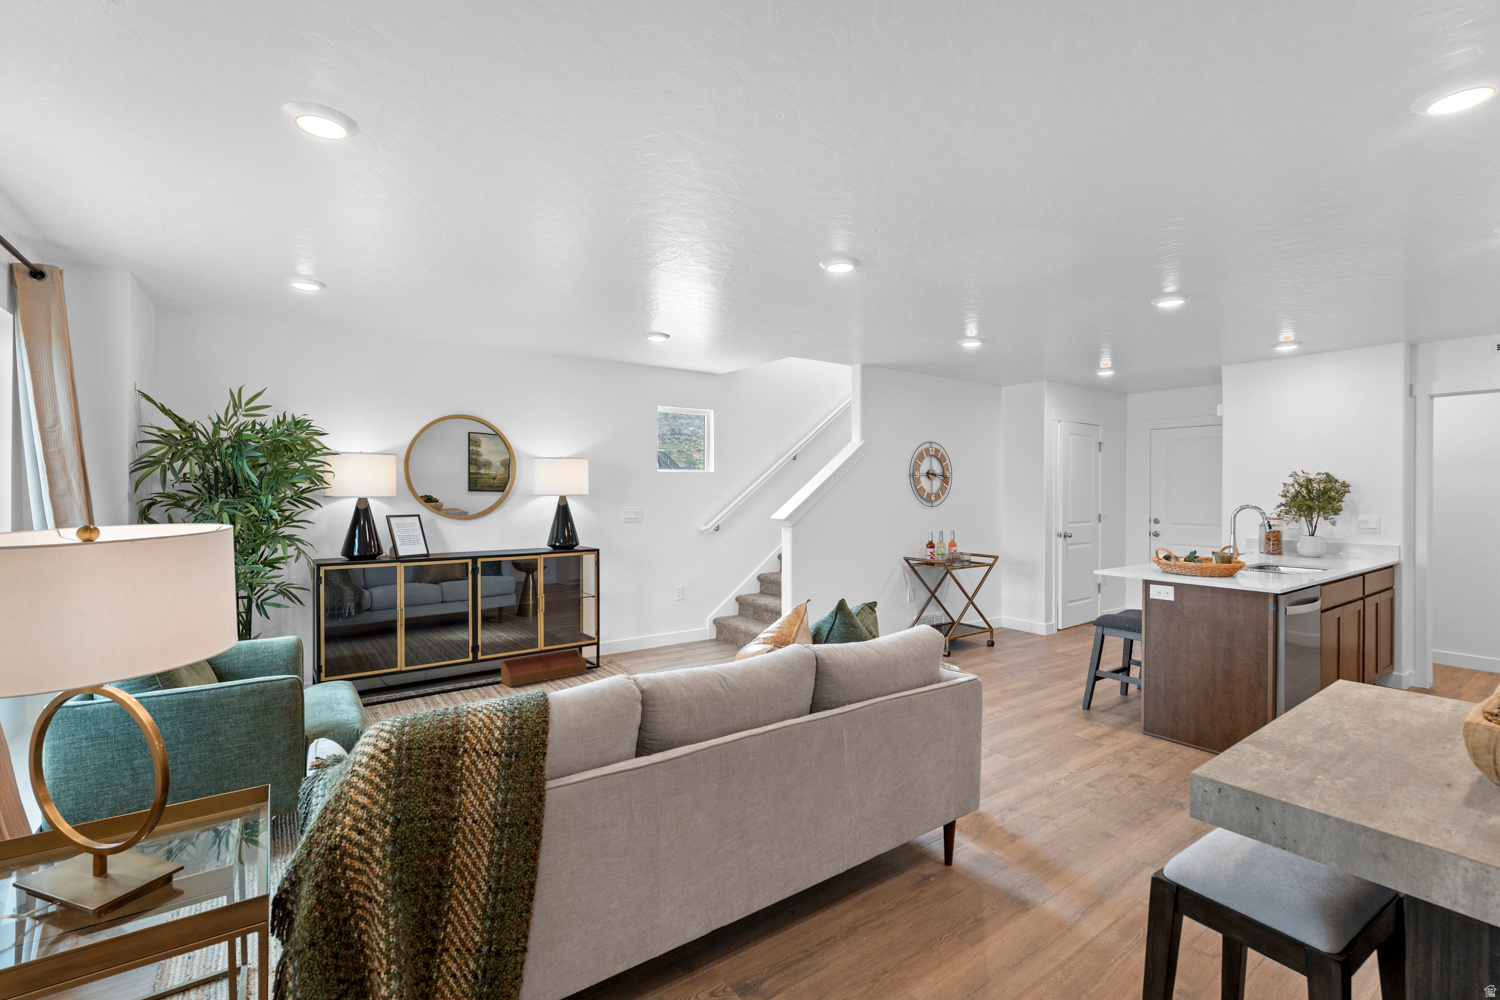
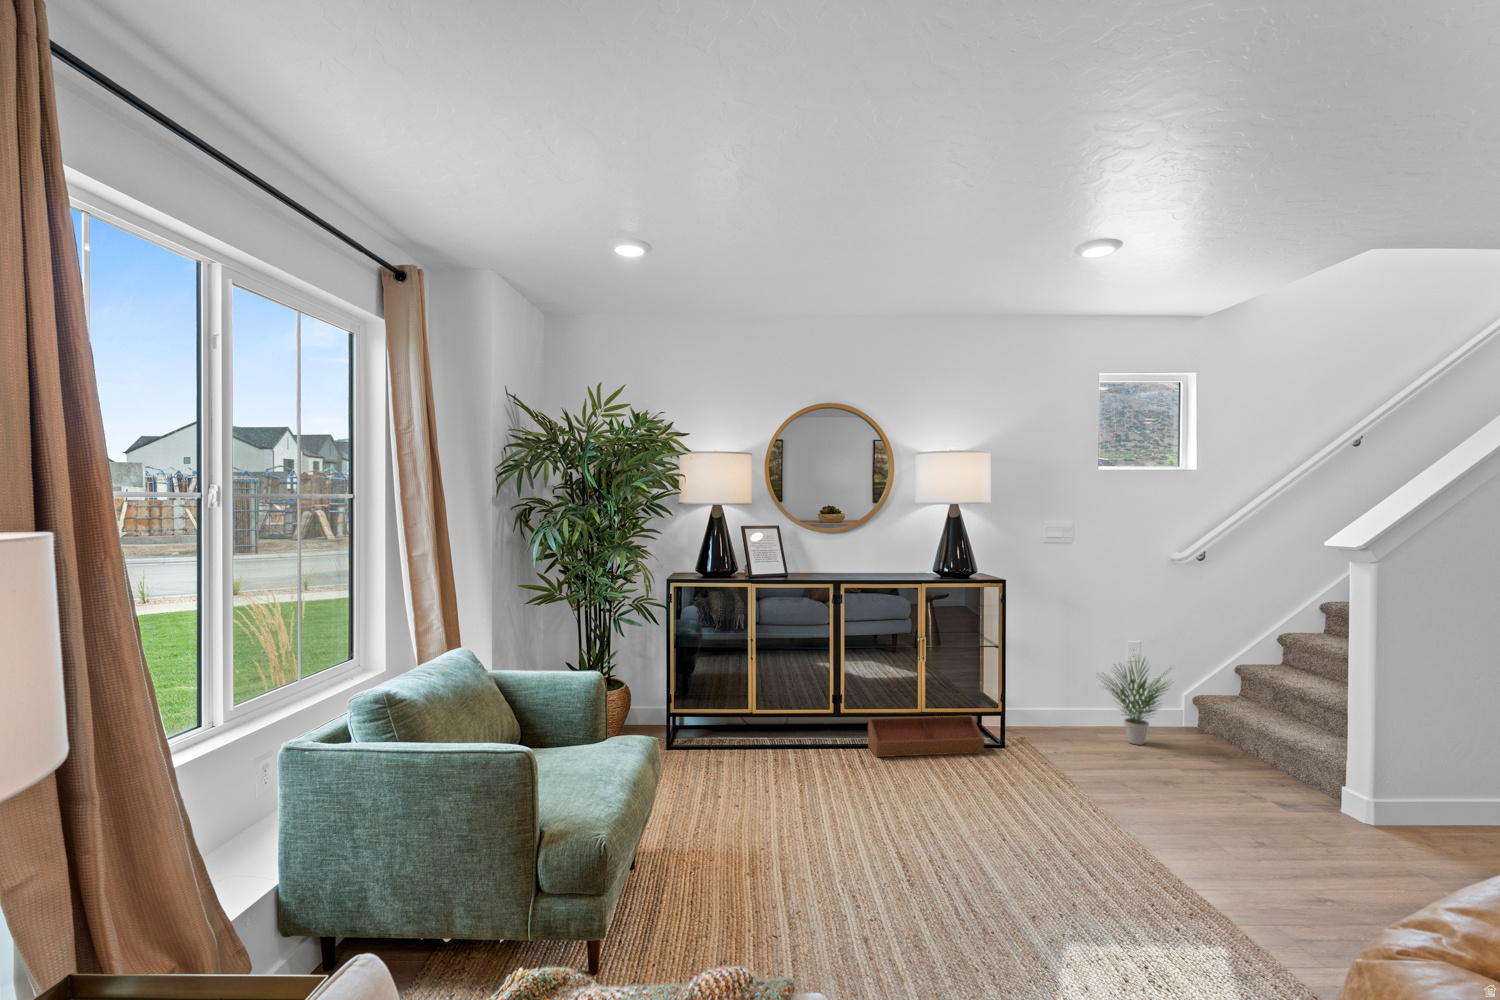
potted plant: none [656,594,704,653] -> present [1106,659,1171,745]

